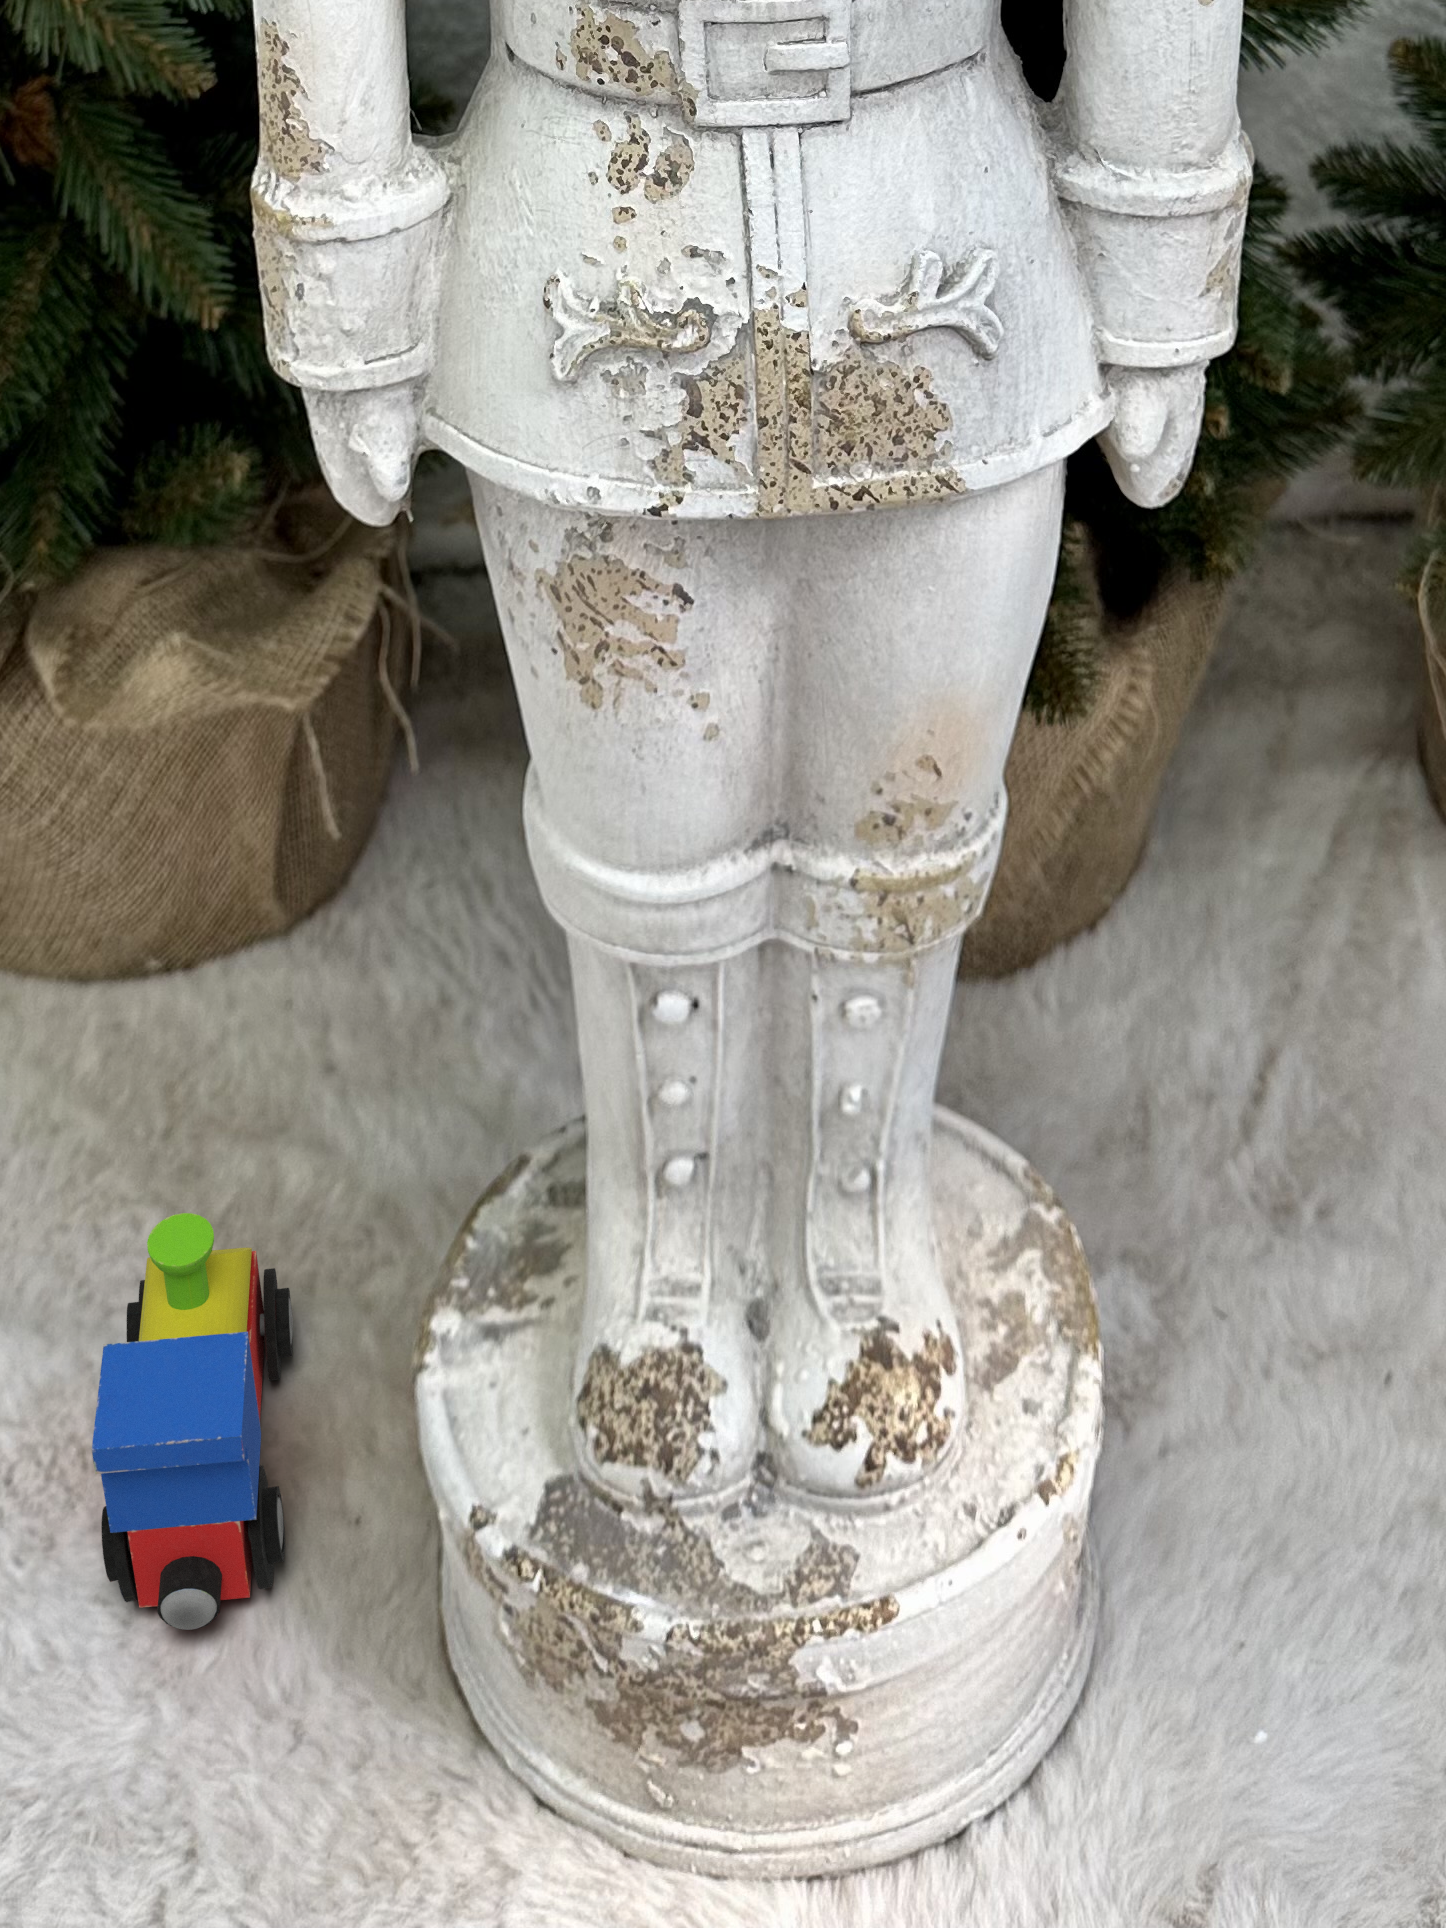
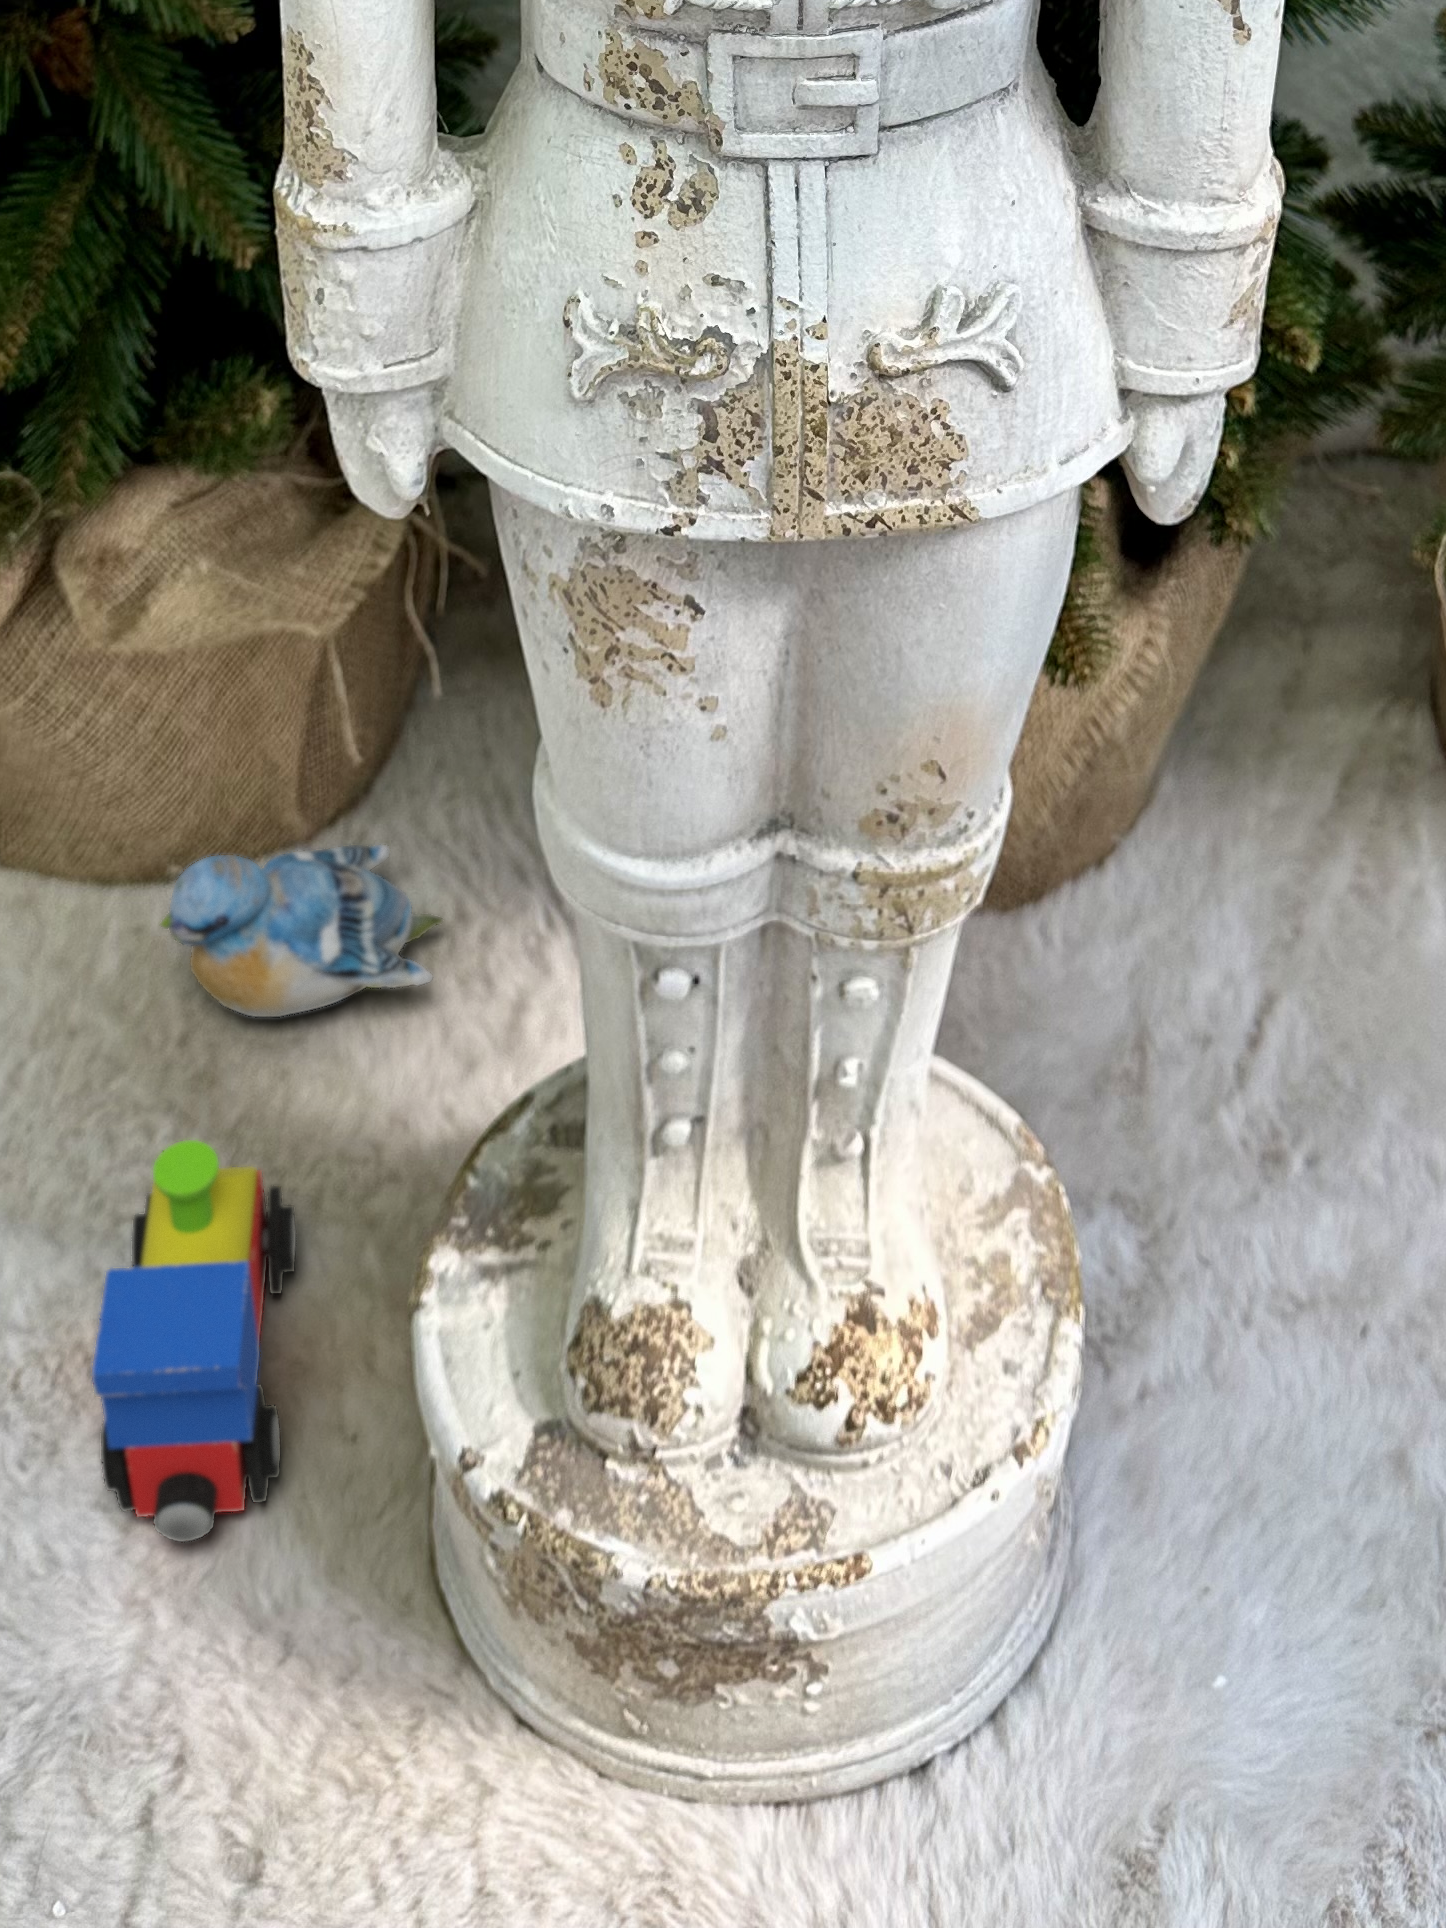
plush toy: none [144,930,430,1106] -> present [161,845,442,1017]

